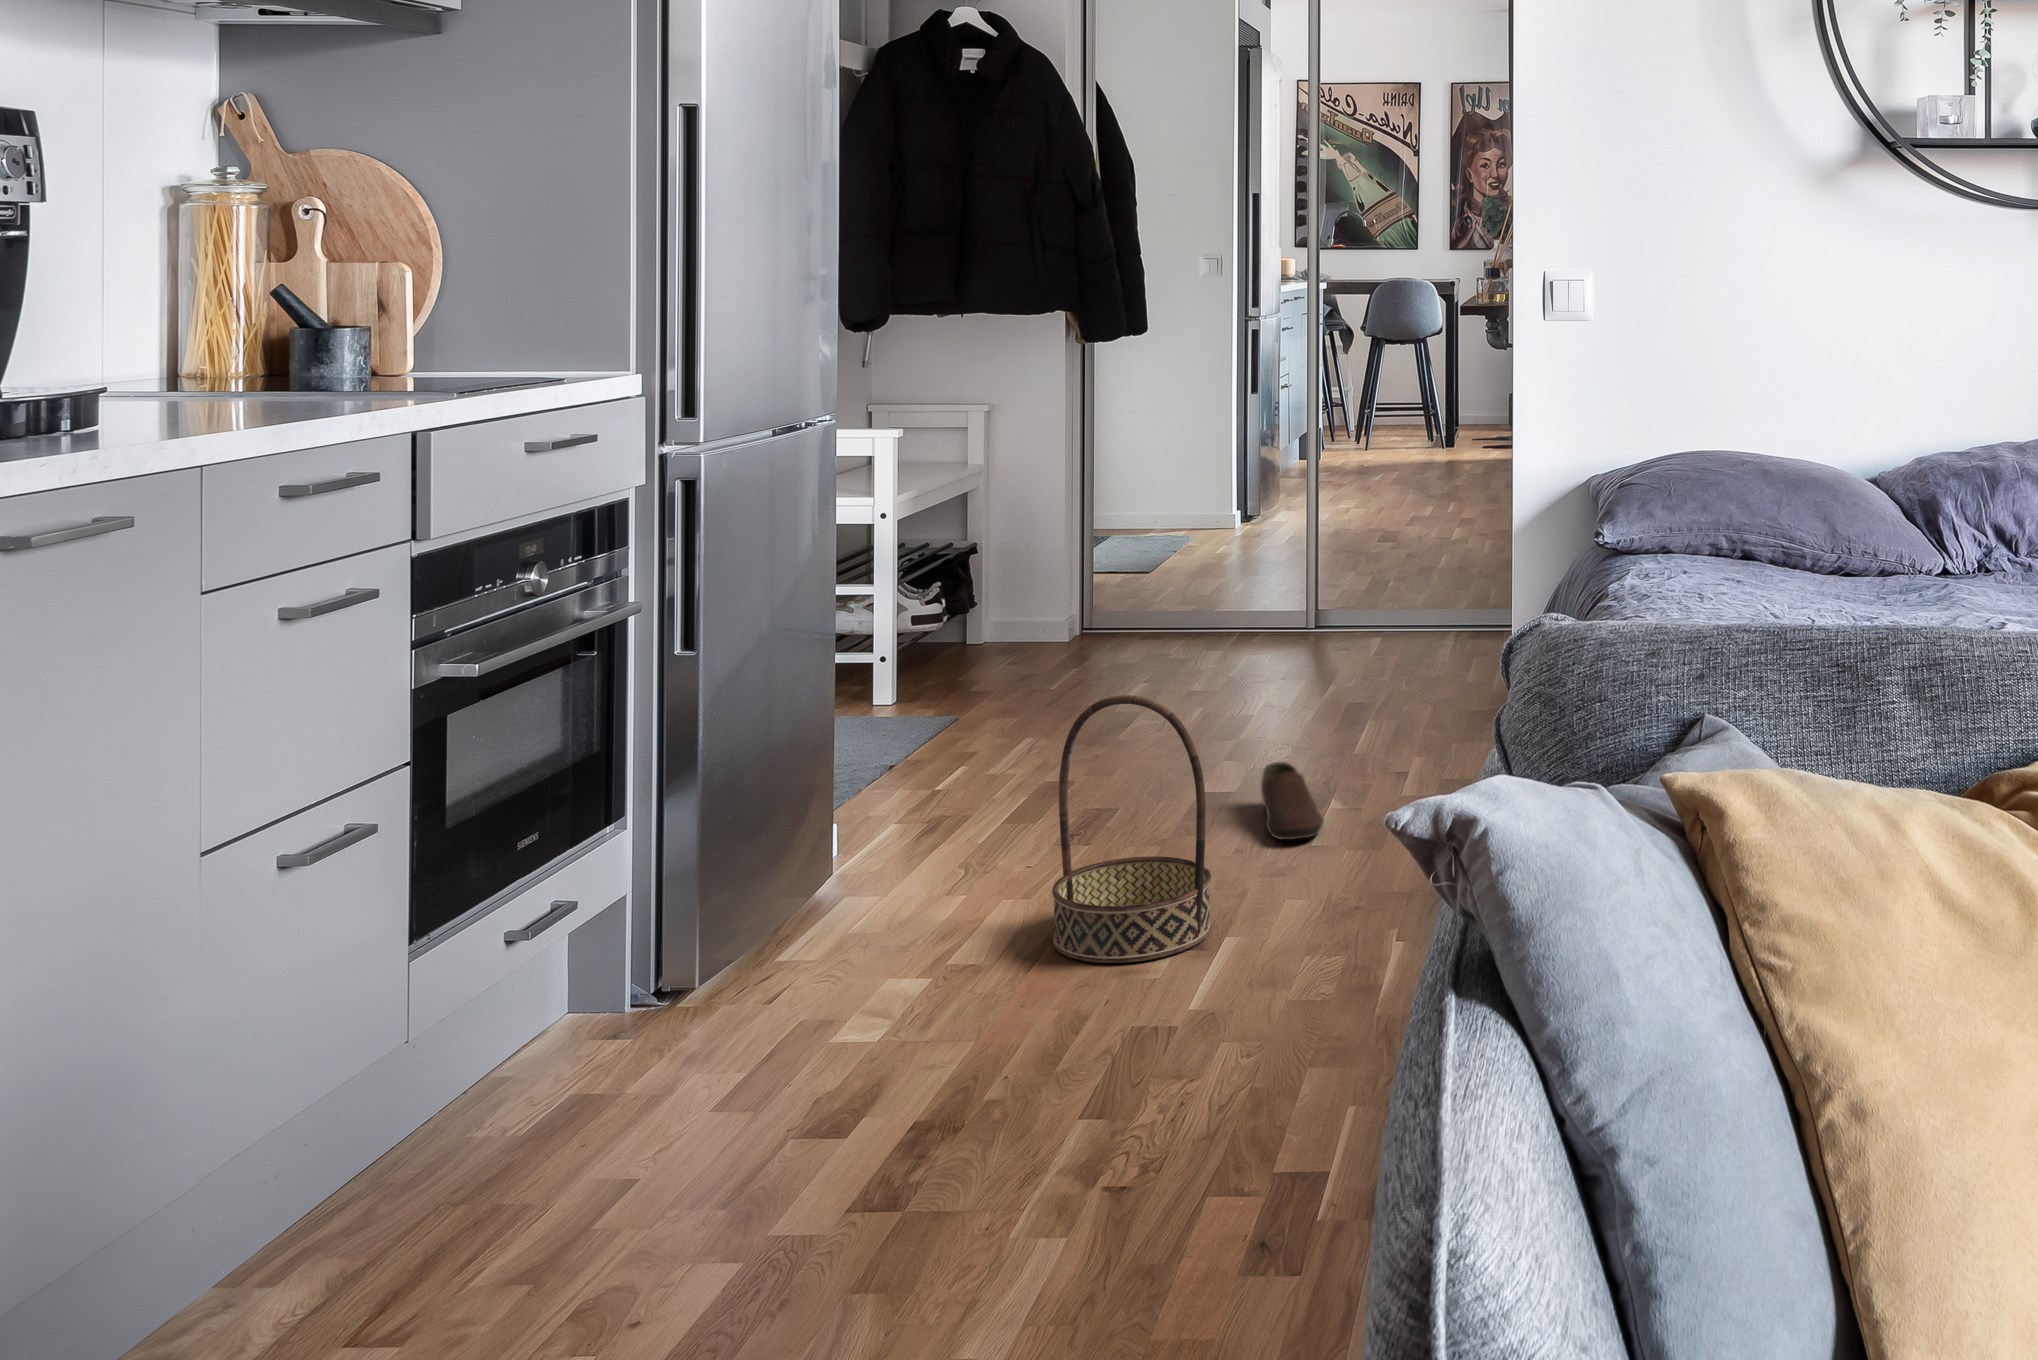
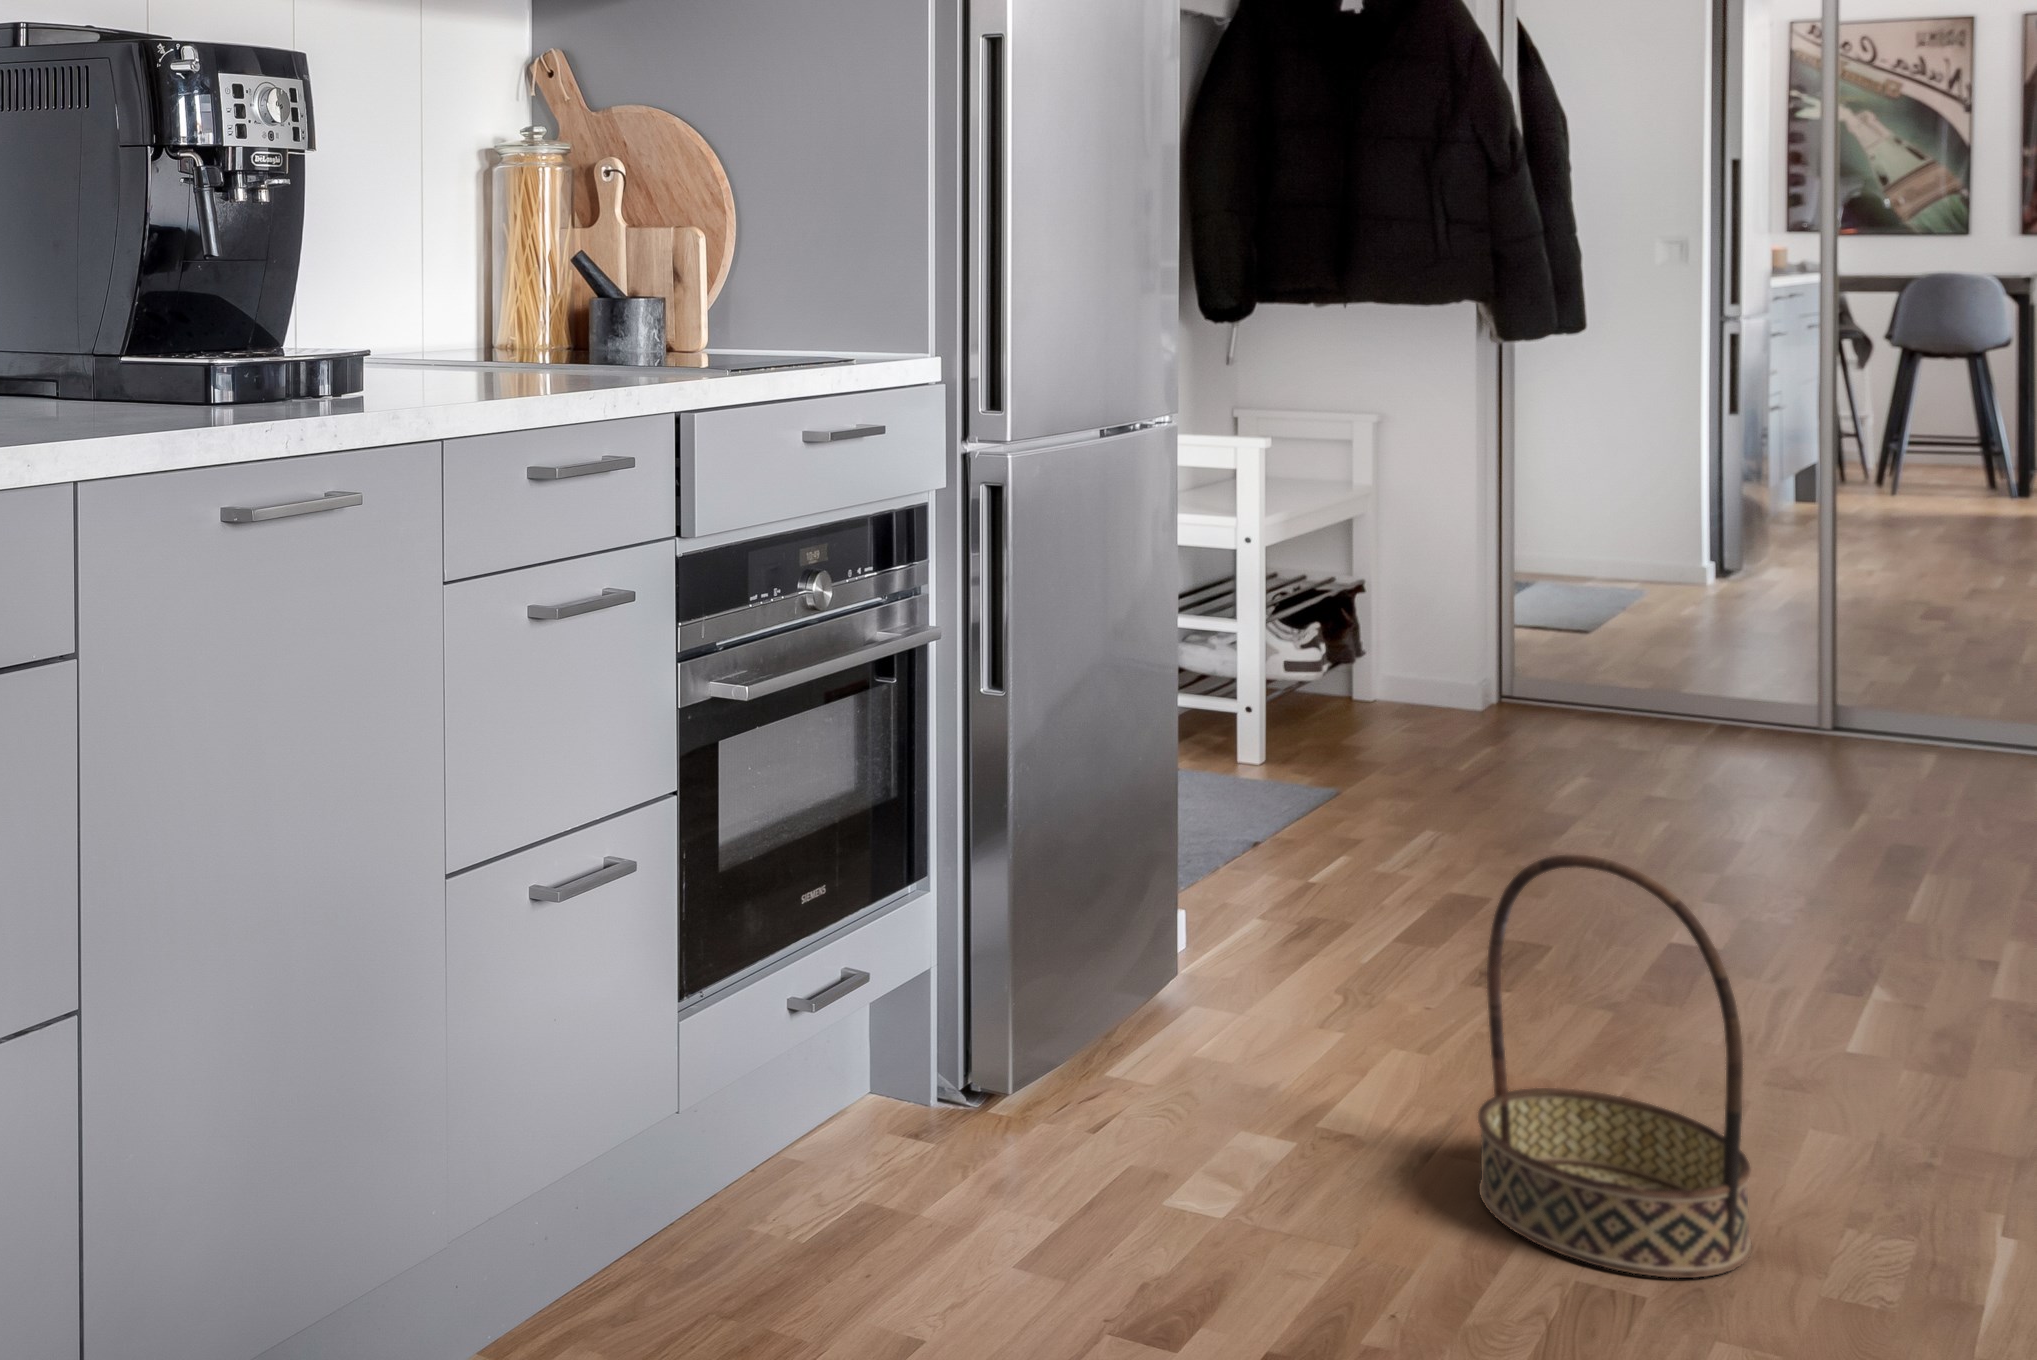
shoe: present [1261,762,1324,840] -> none [1820,982,1949,1127]

